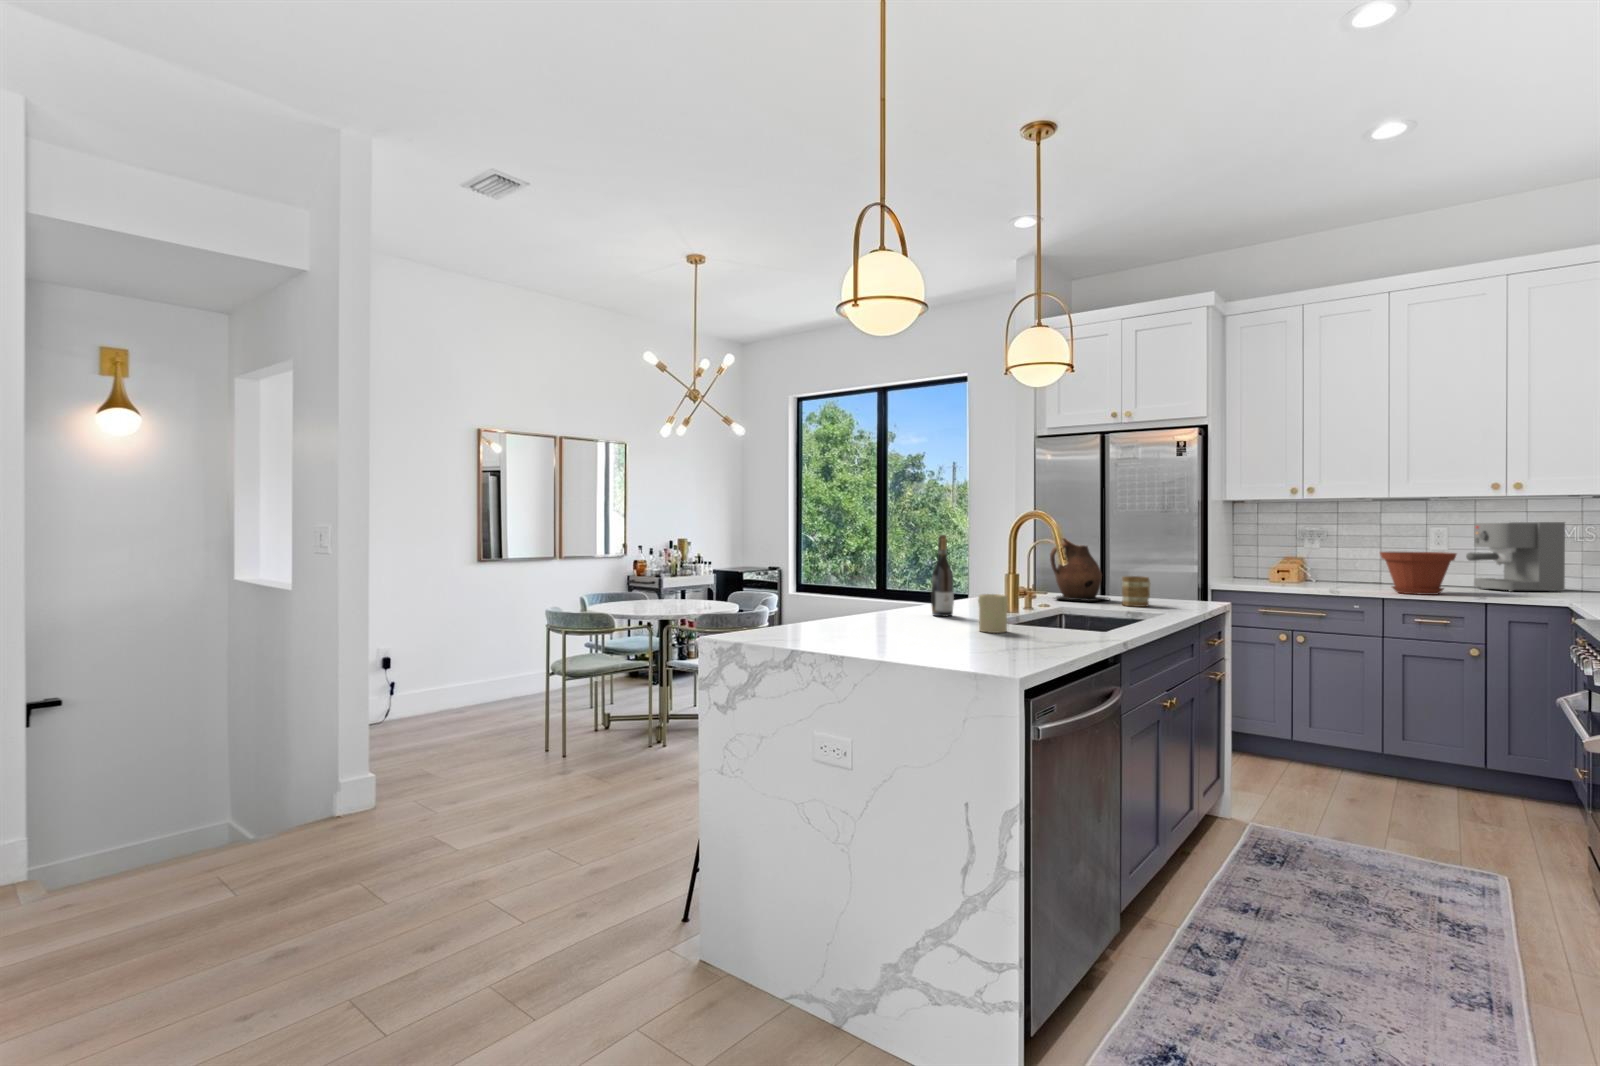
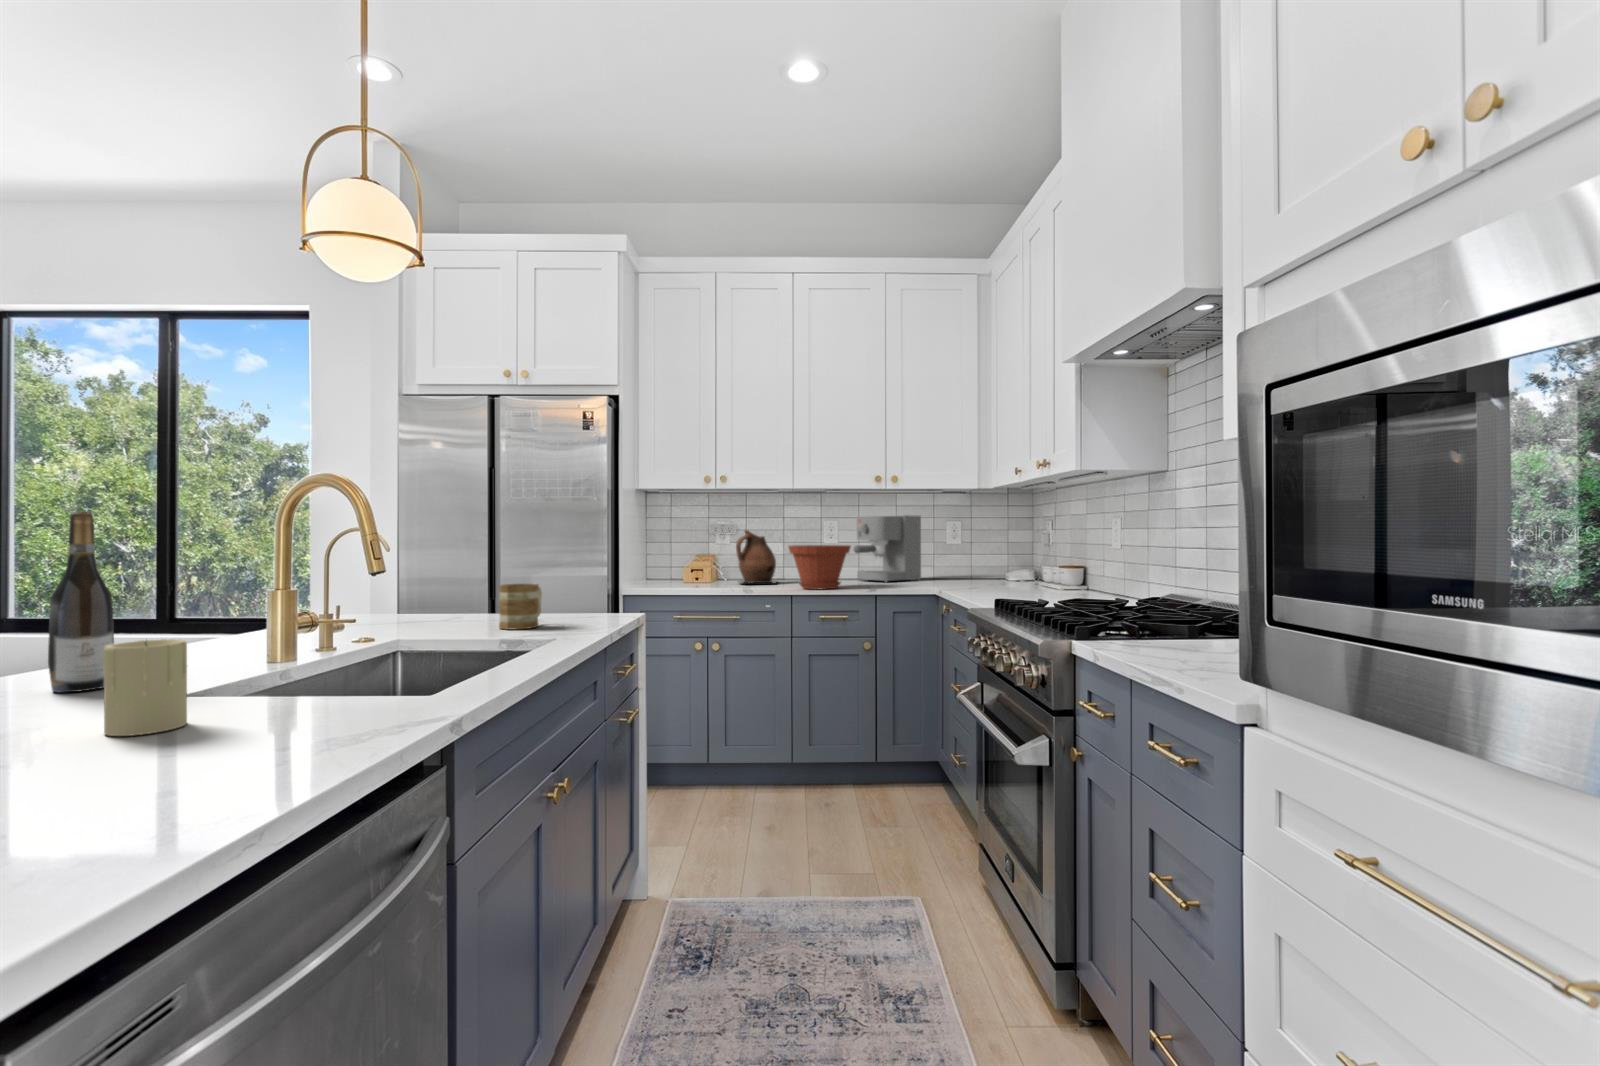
ceramic pitcher: present [1050,538,1107,601] -> present [736,530,778,583]

